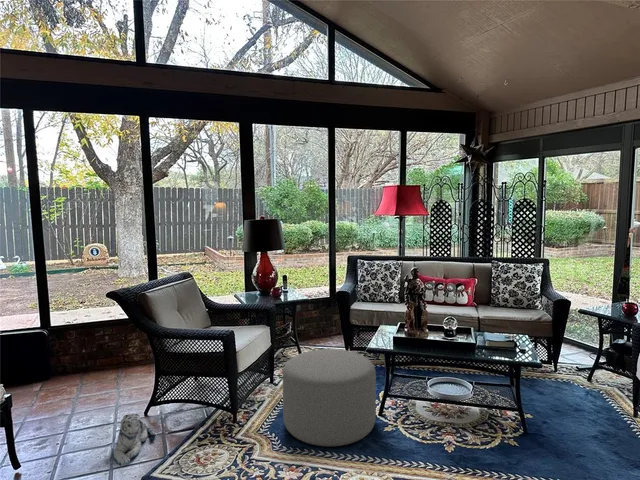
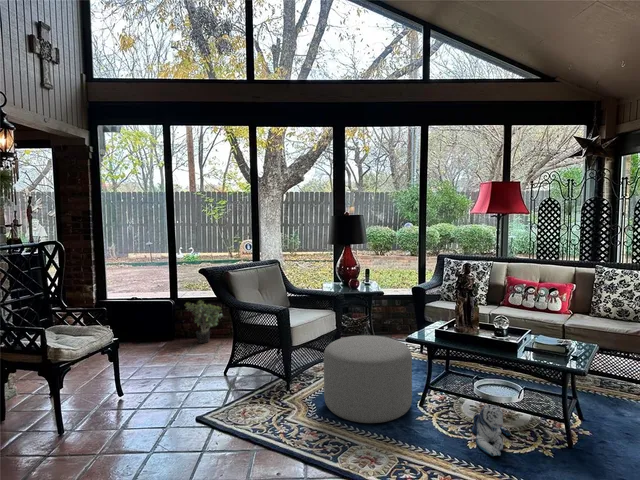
potted plant: none [62,326,114,379] -> present [185,301,222,343]
plush toy: present [114,414,155,466] -> present [471,404,510,456]

